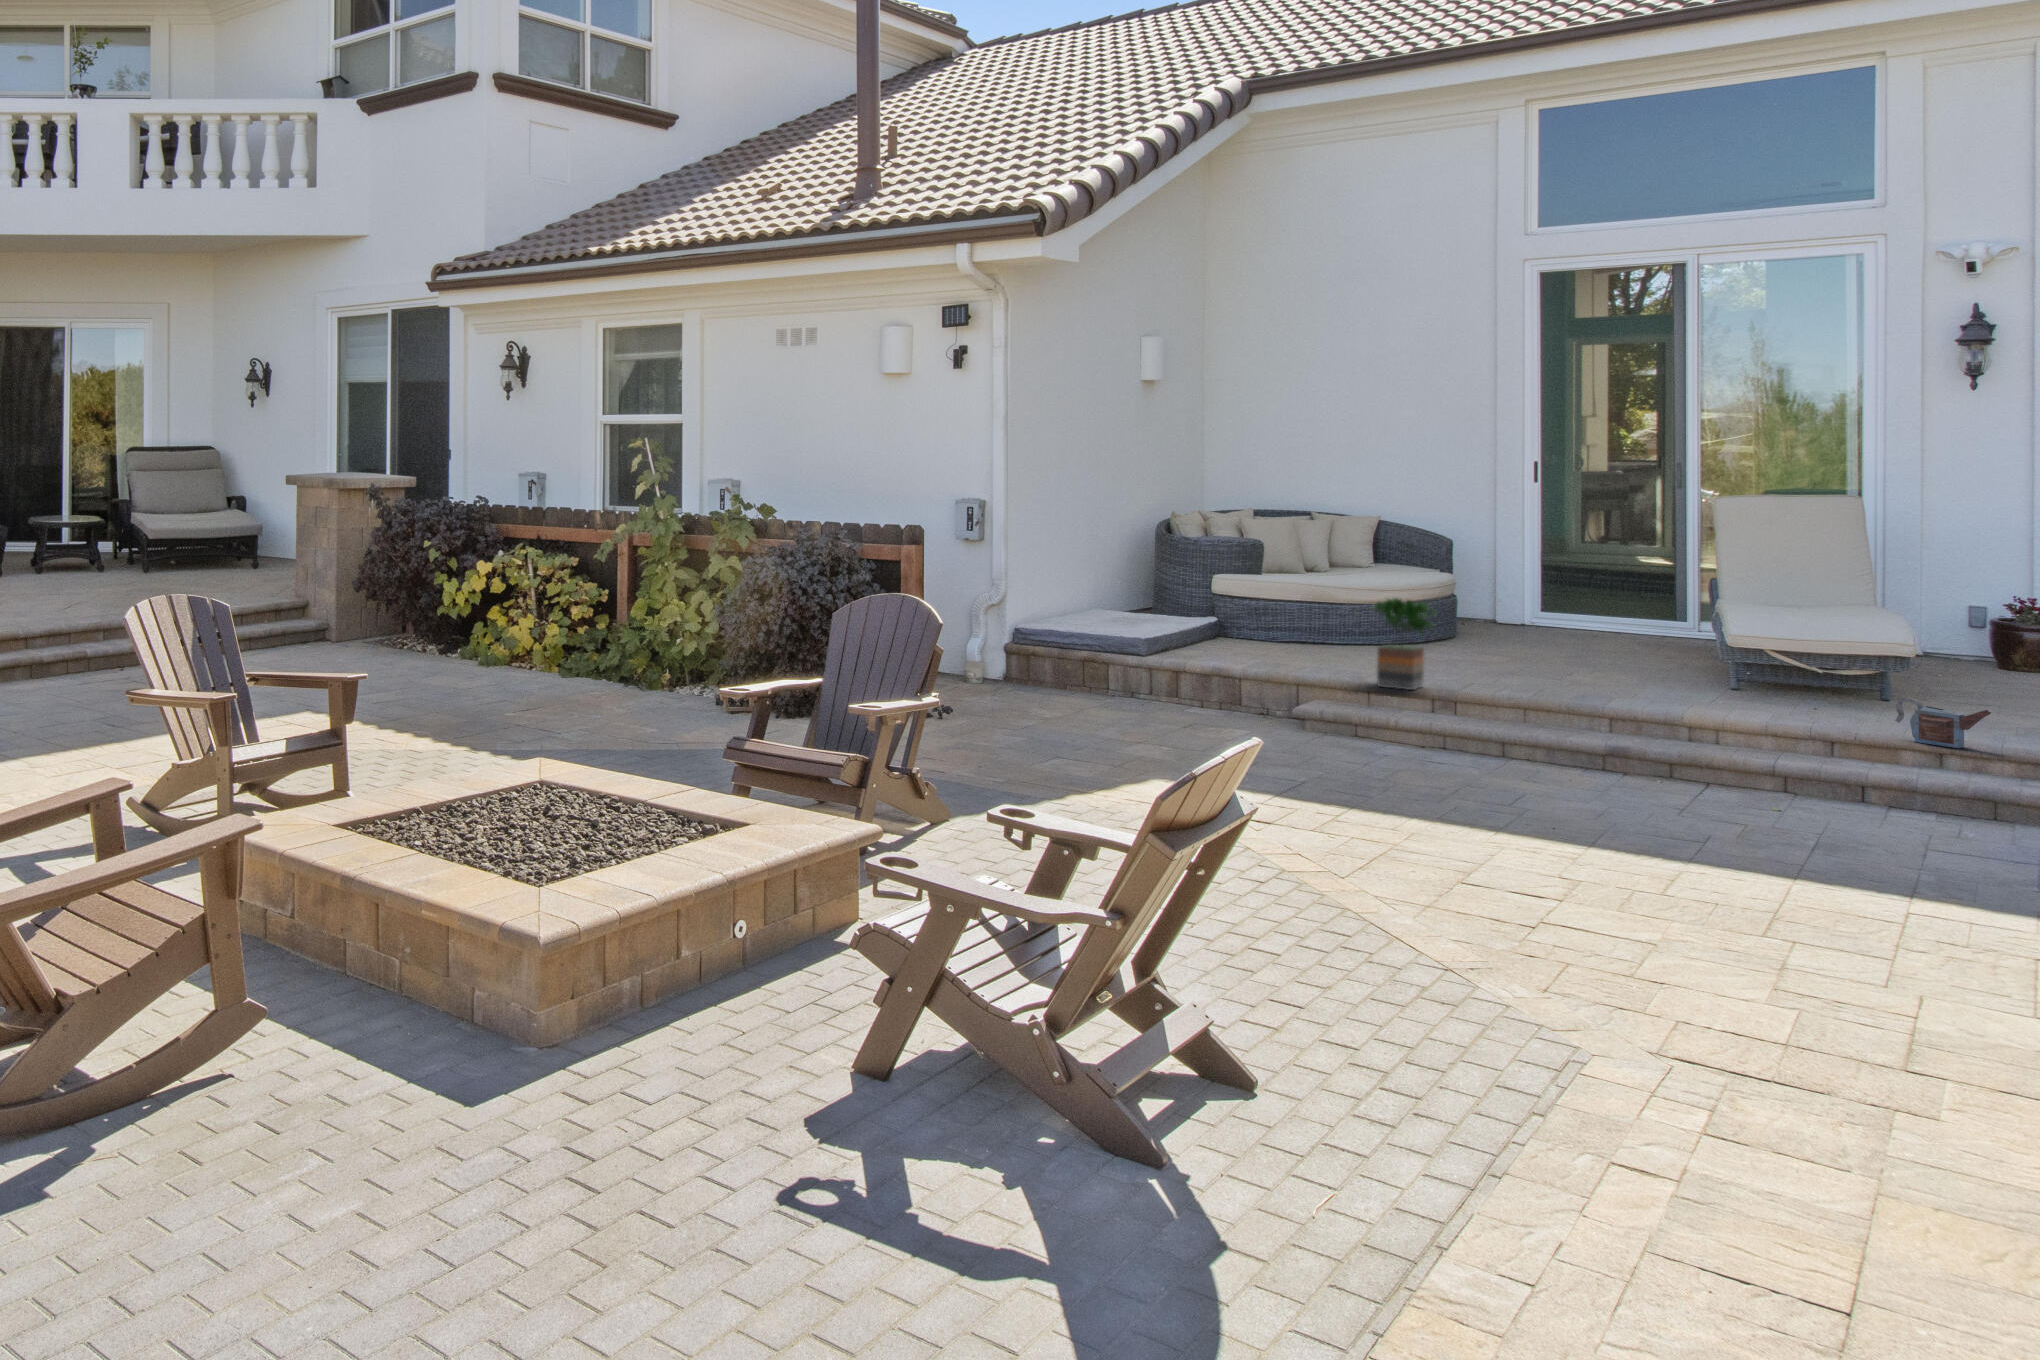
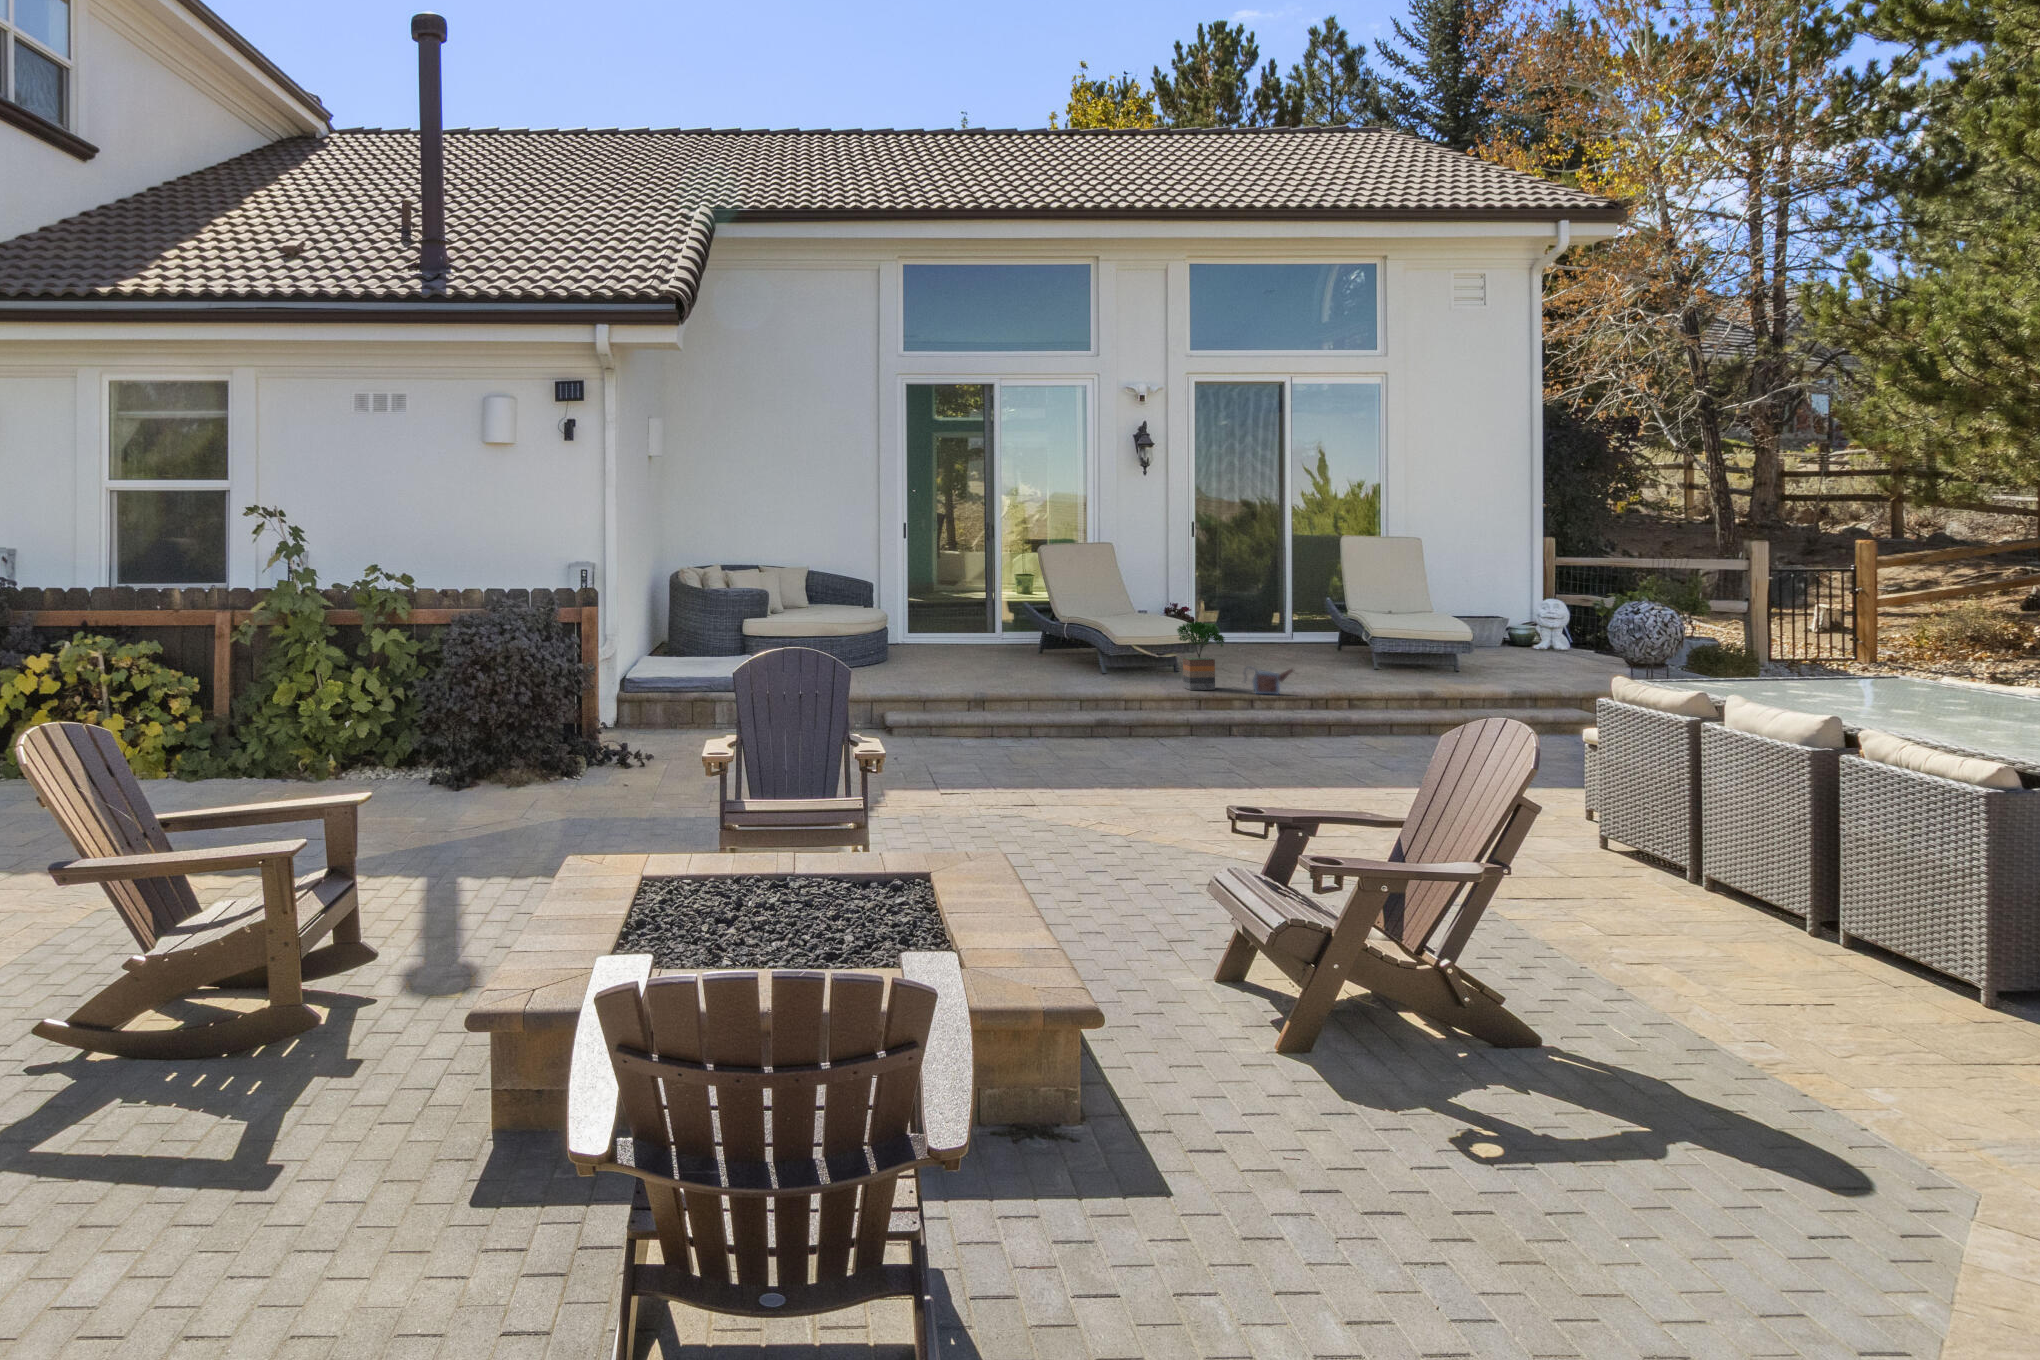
potted tree: present [1373,598,1435,690] -> present [1177,622,1225,690]

